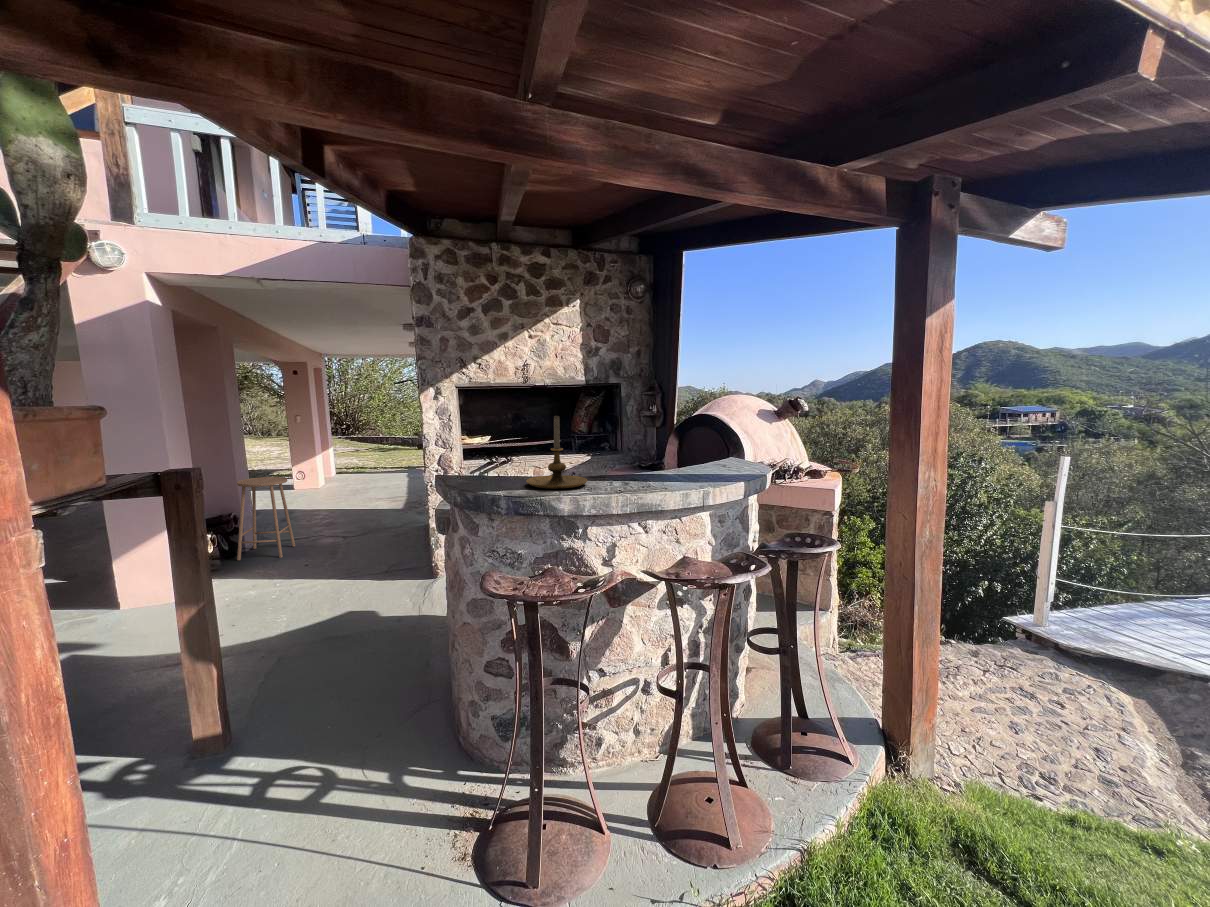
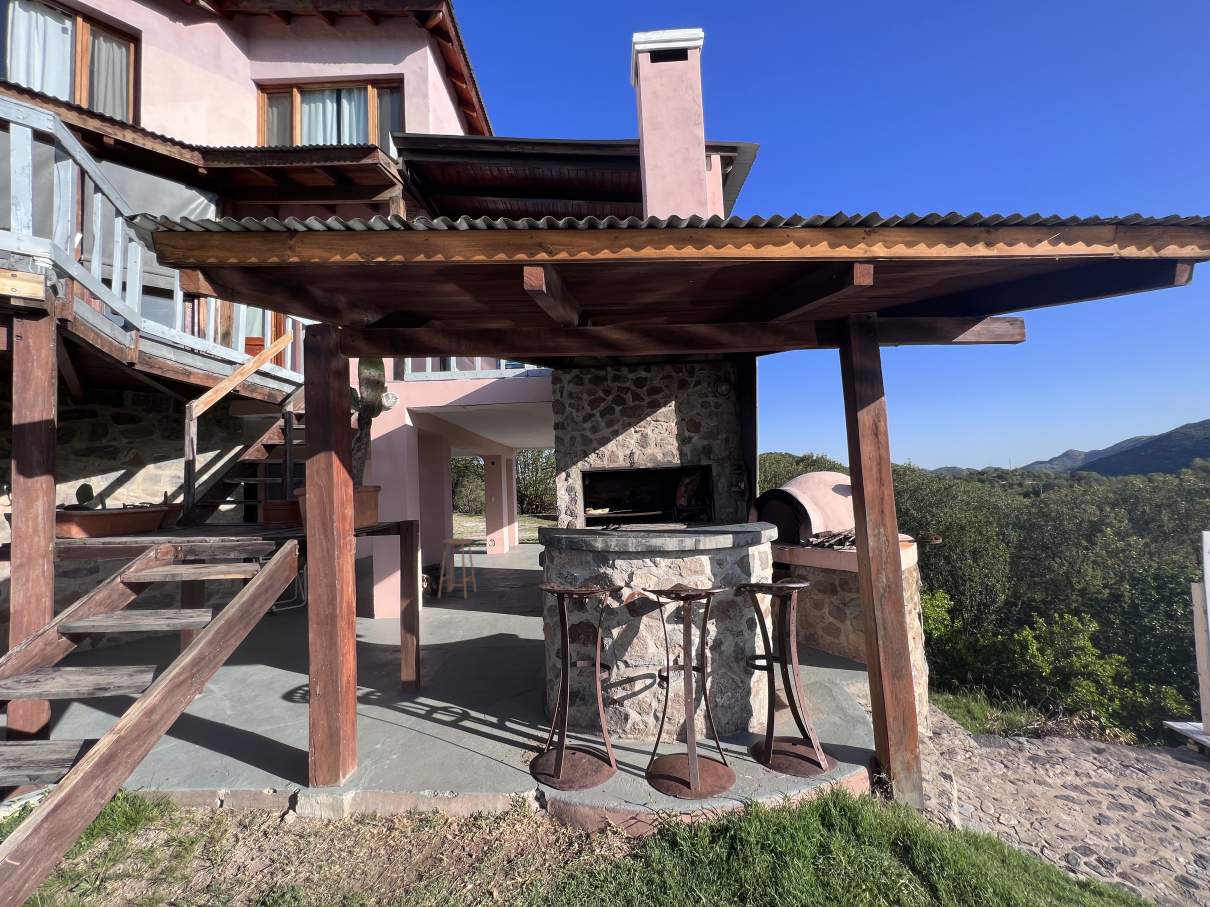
candle holder: present [526,416,588,489] -> none [580,488,620,535]

